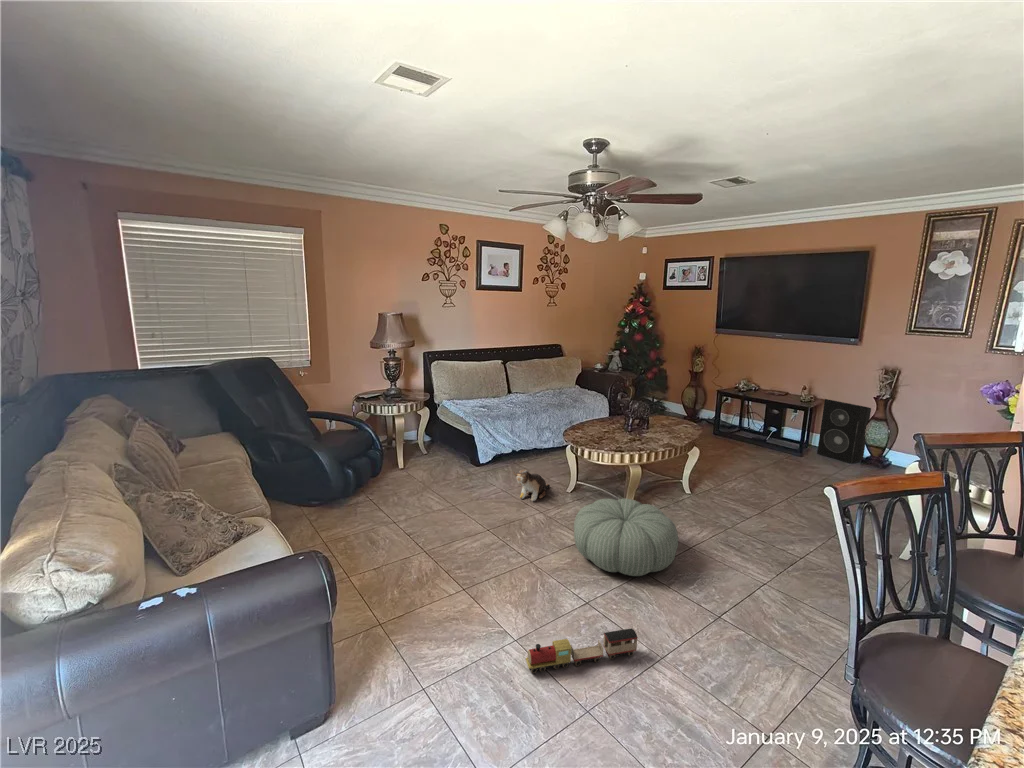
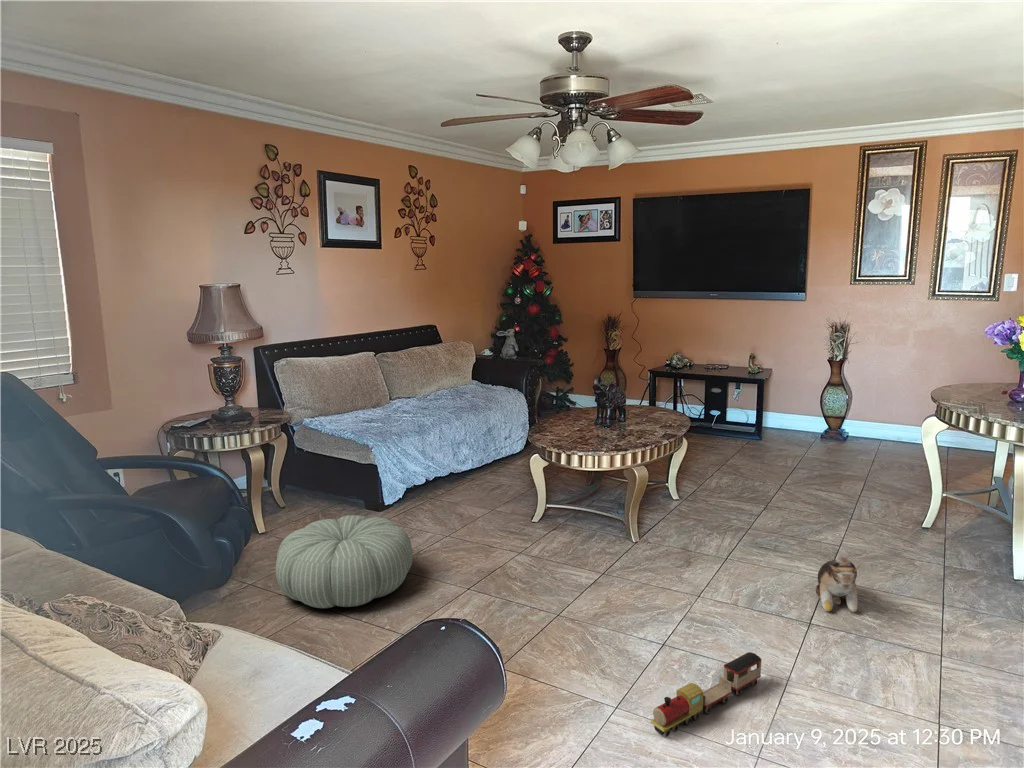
speaker: present [817,399,871,464] -> none [774,367,824,440]
plush toy: present [513,470,550,501] -> present [816,557,860,612]
pouf: present [574,499,678,576] -> present [276,515,413,608]

